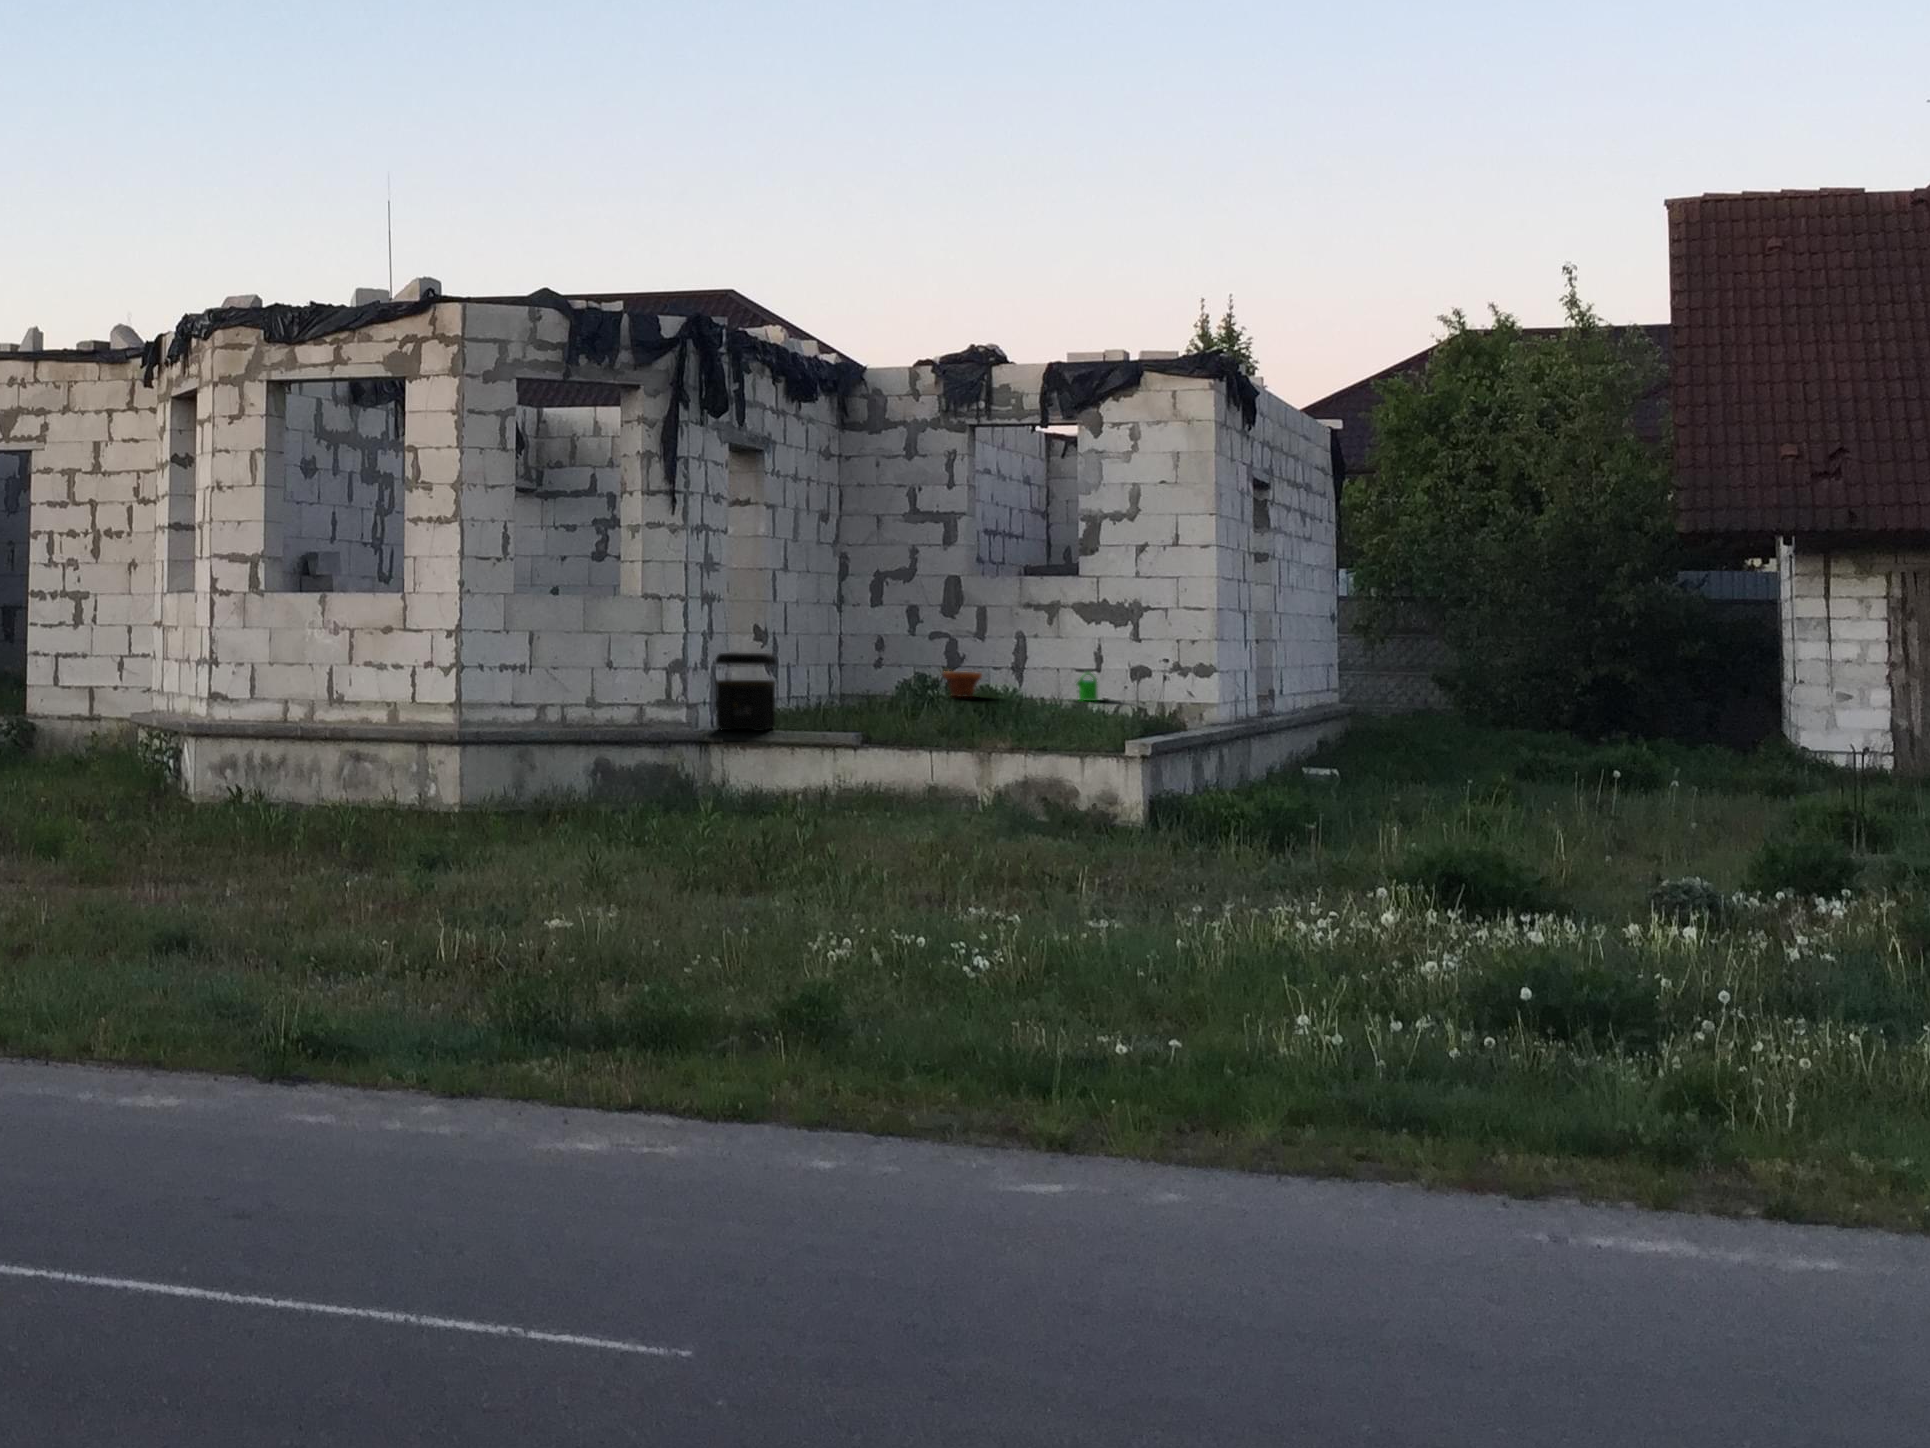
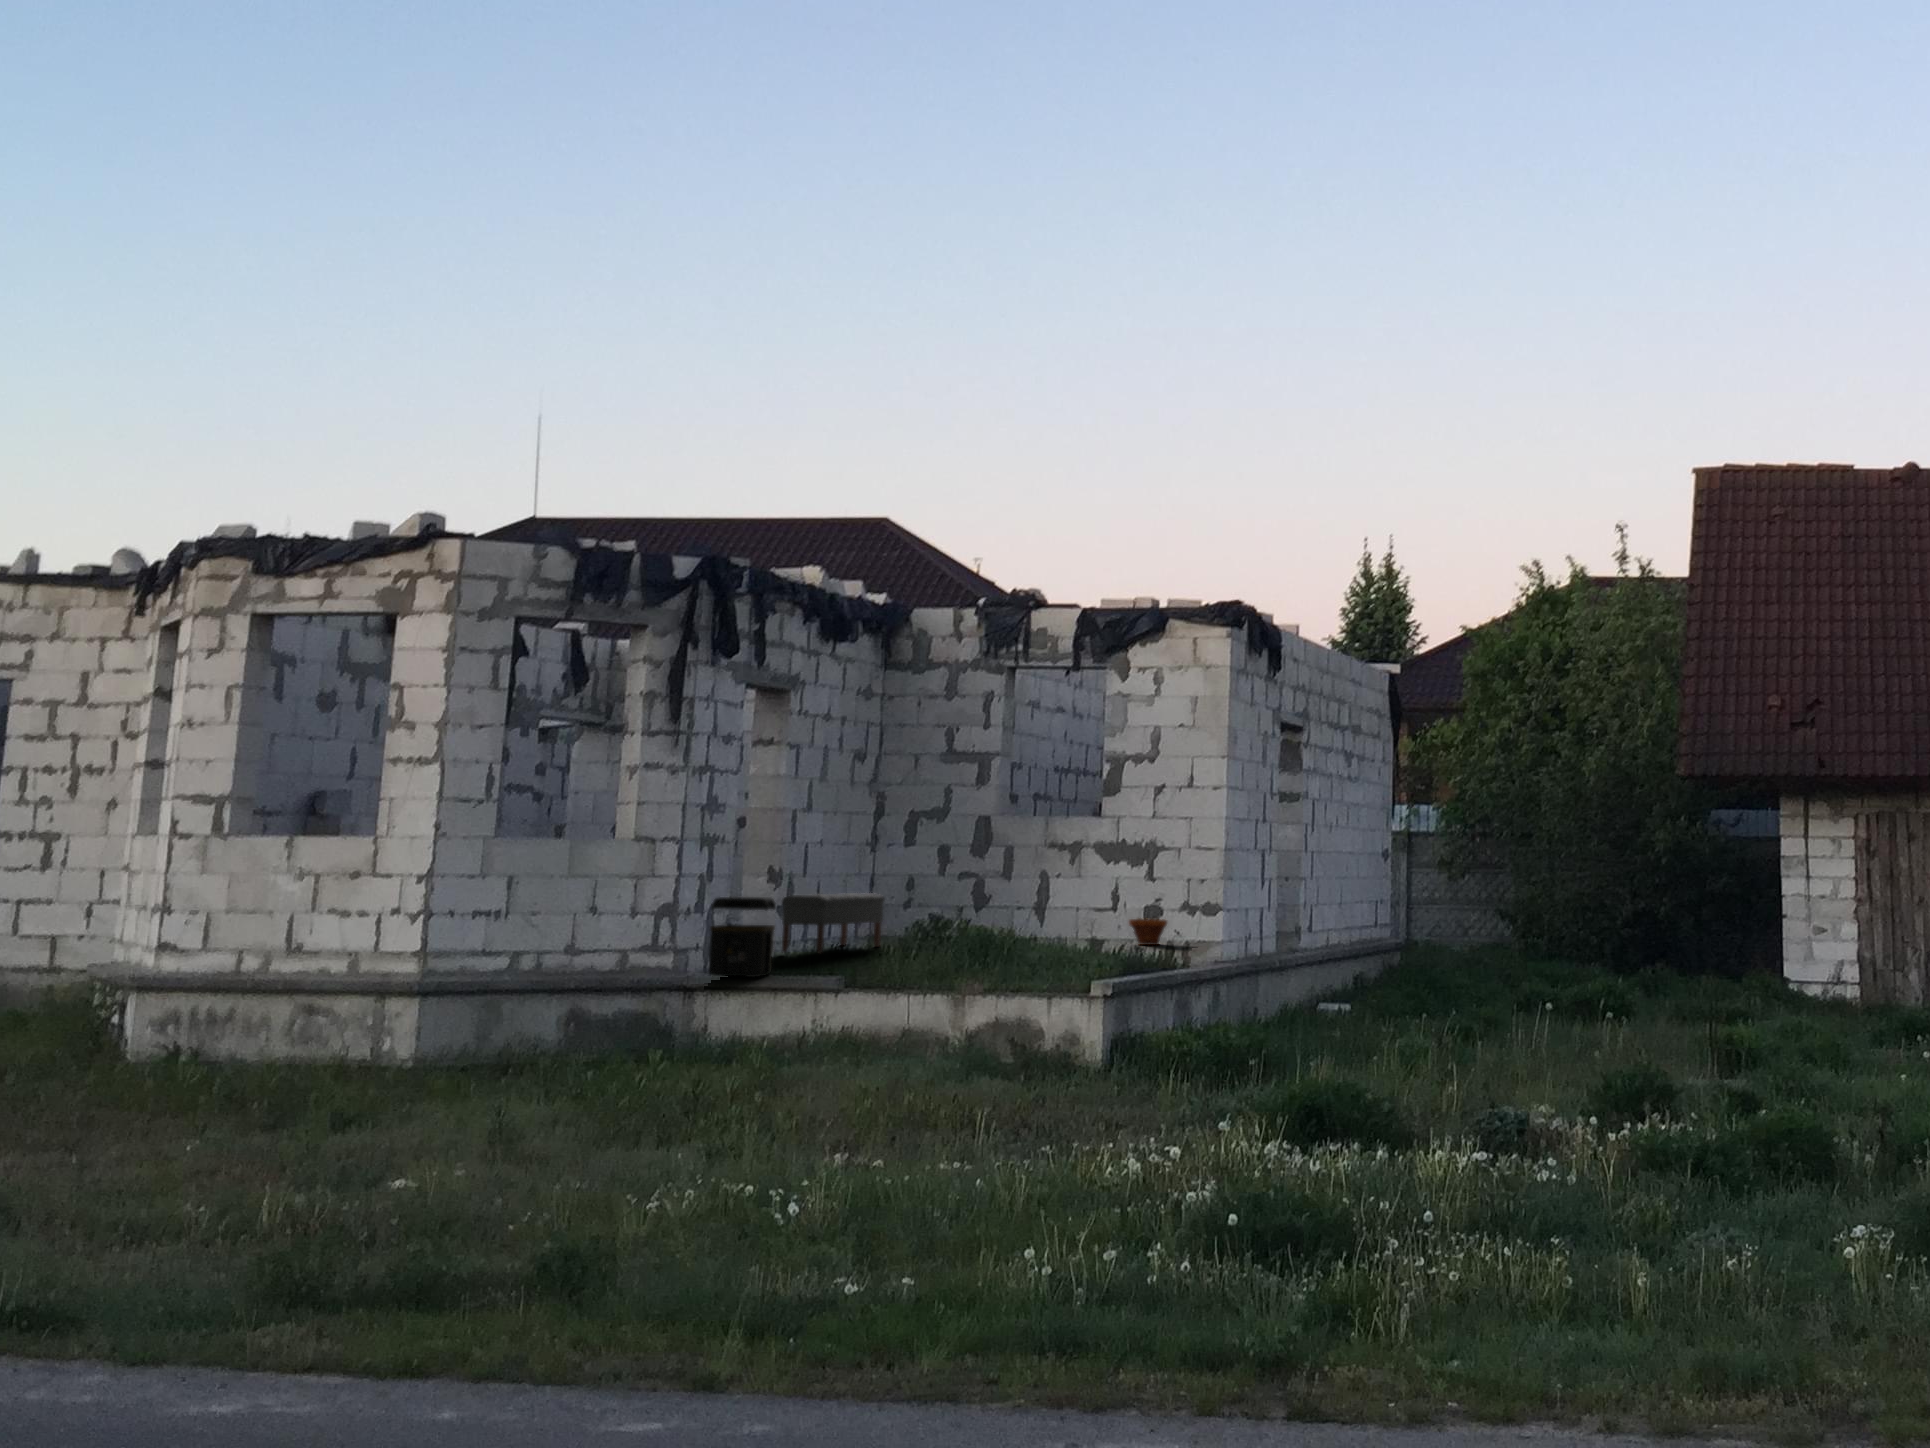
bench: none [767,651,863,709] -> present [782,893,885,953]
planter: present [943,671,982,697] -> present [1129,918,1167,945]
watering can: present [1076,672,1098,701] -> none [1095,913,1117,942]

